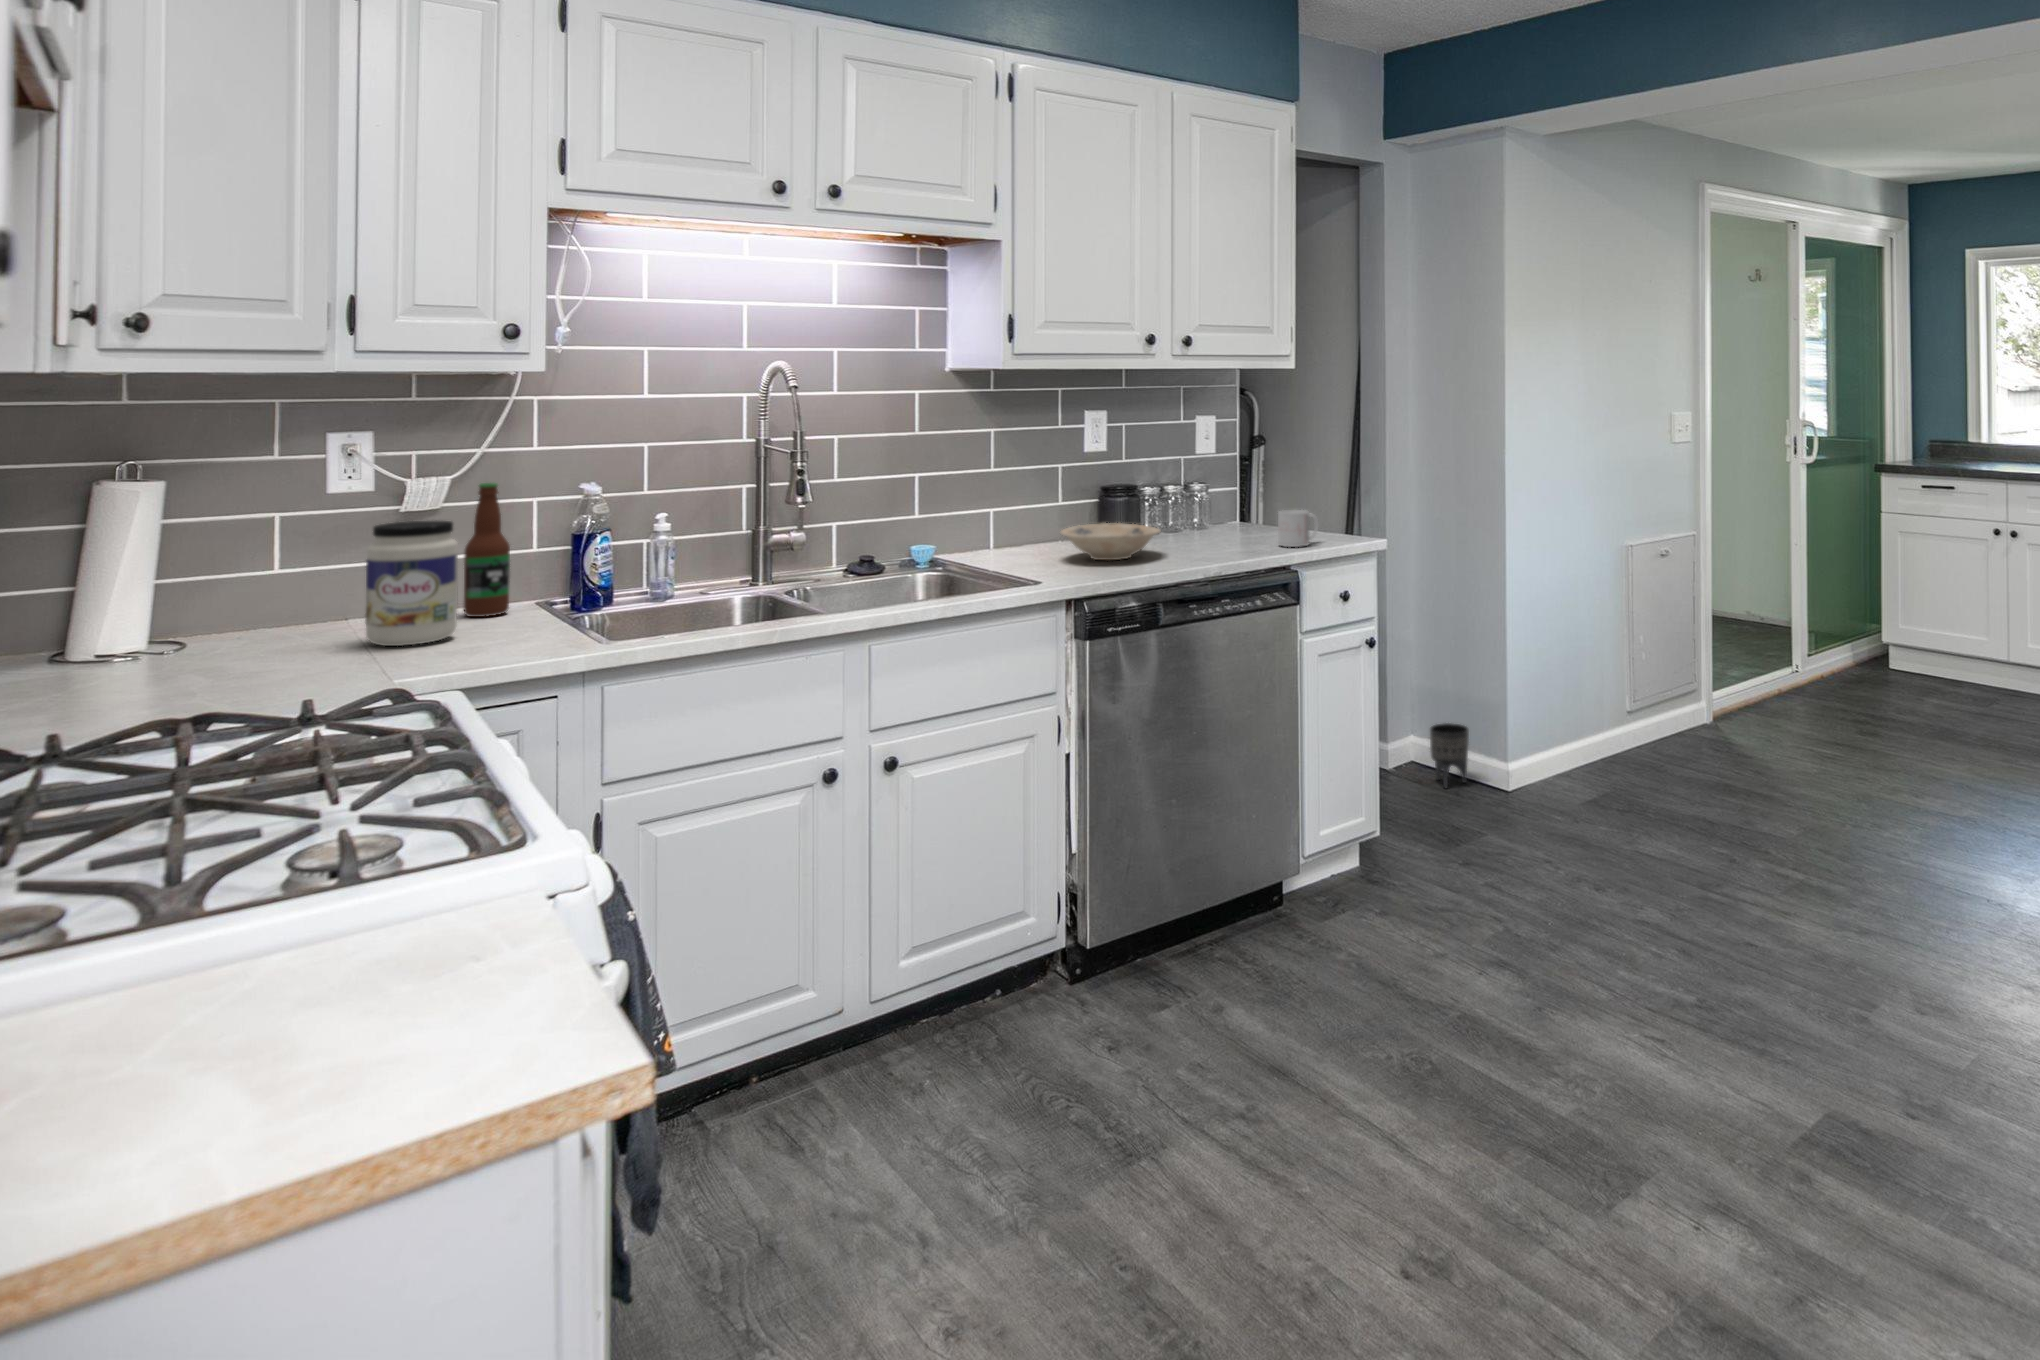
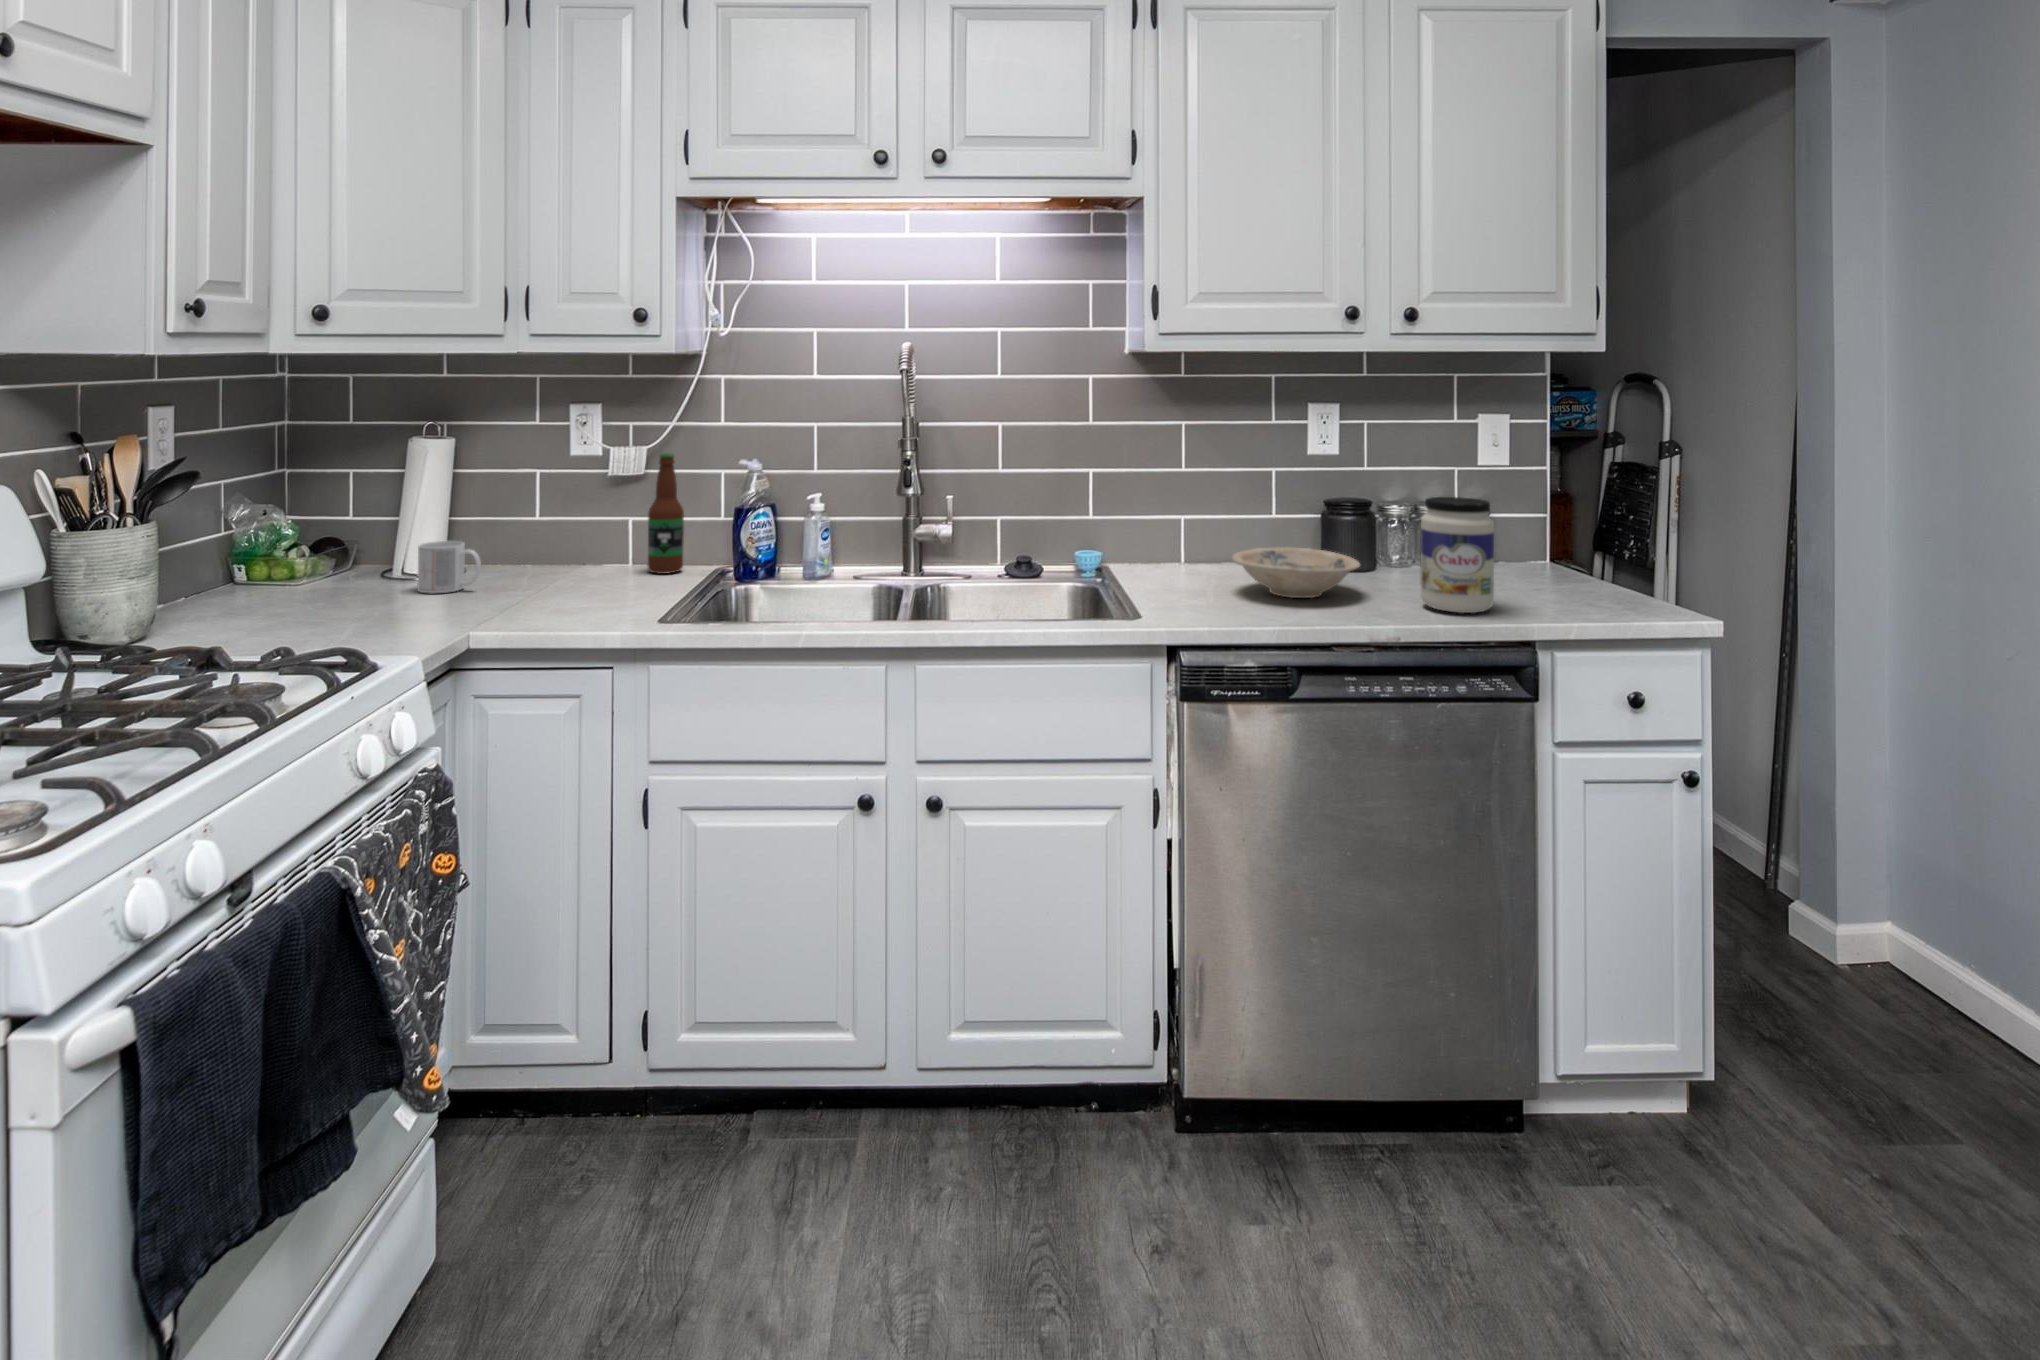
mug: present [1278,510,1318,547] -> present [417,541,481,593]
jar: present [365,521,458,646] -> present [1420,497,1494,613]
planter: present [1430,723,1469,788] -> none [1901,912,1980,1022]

